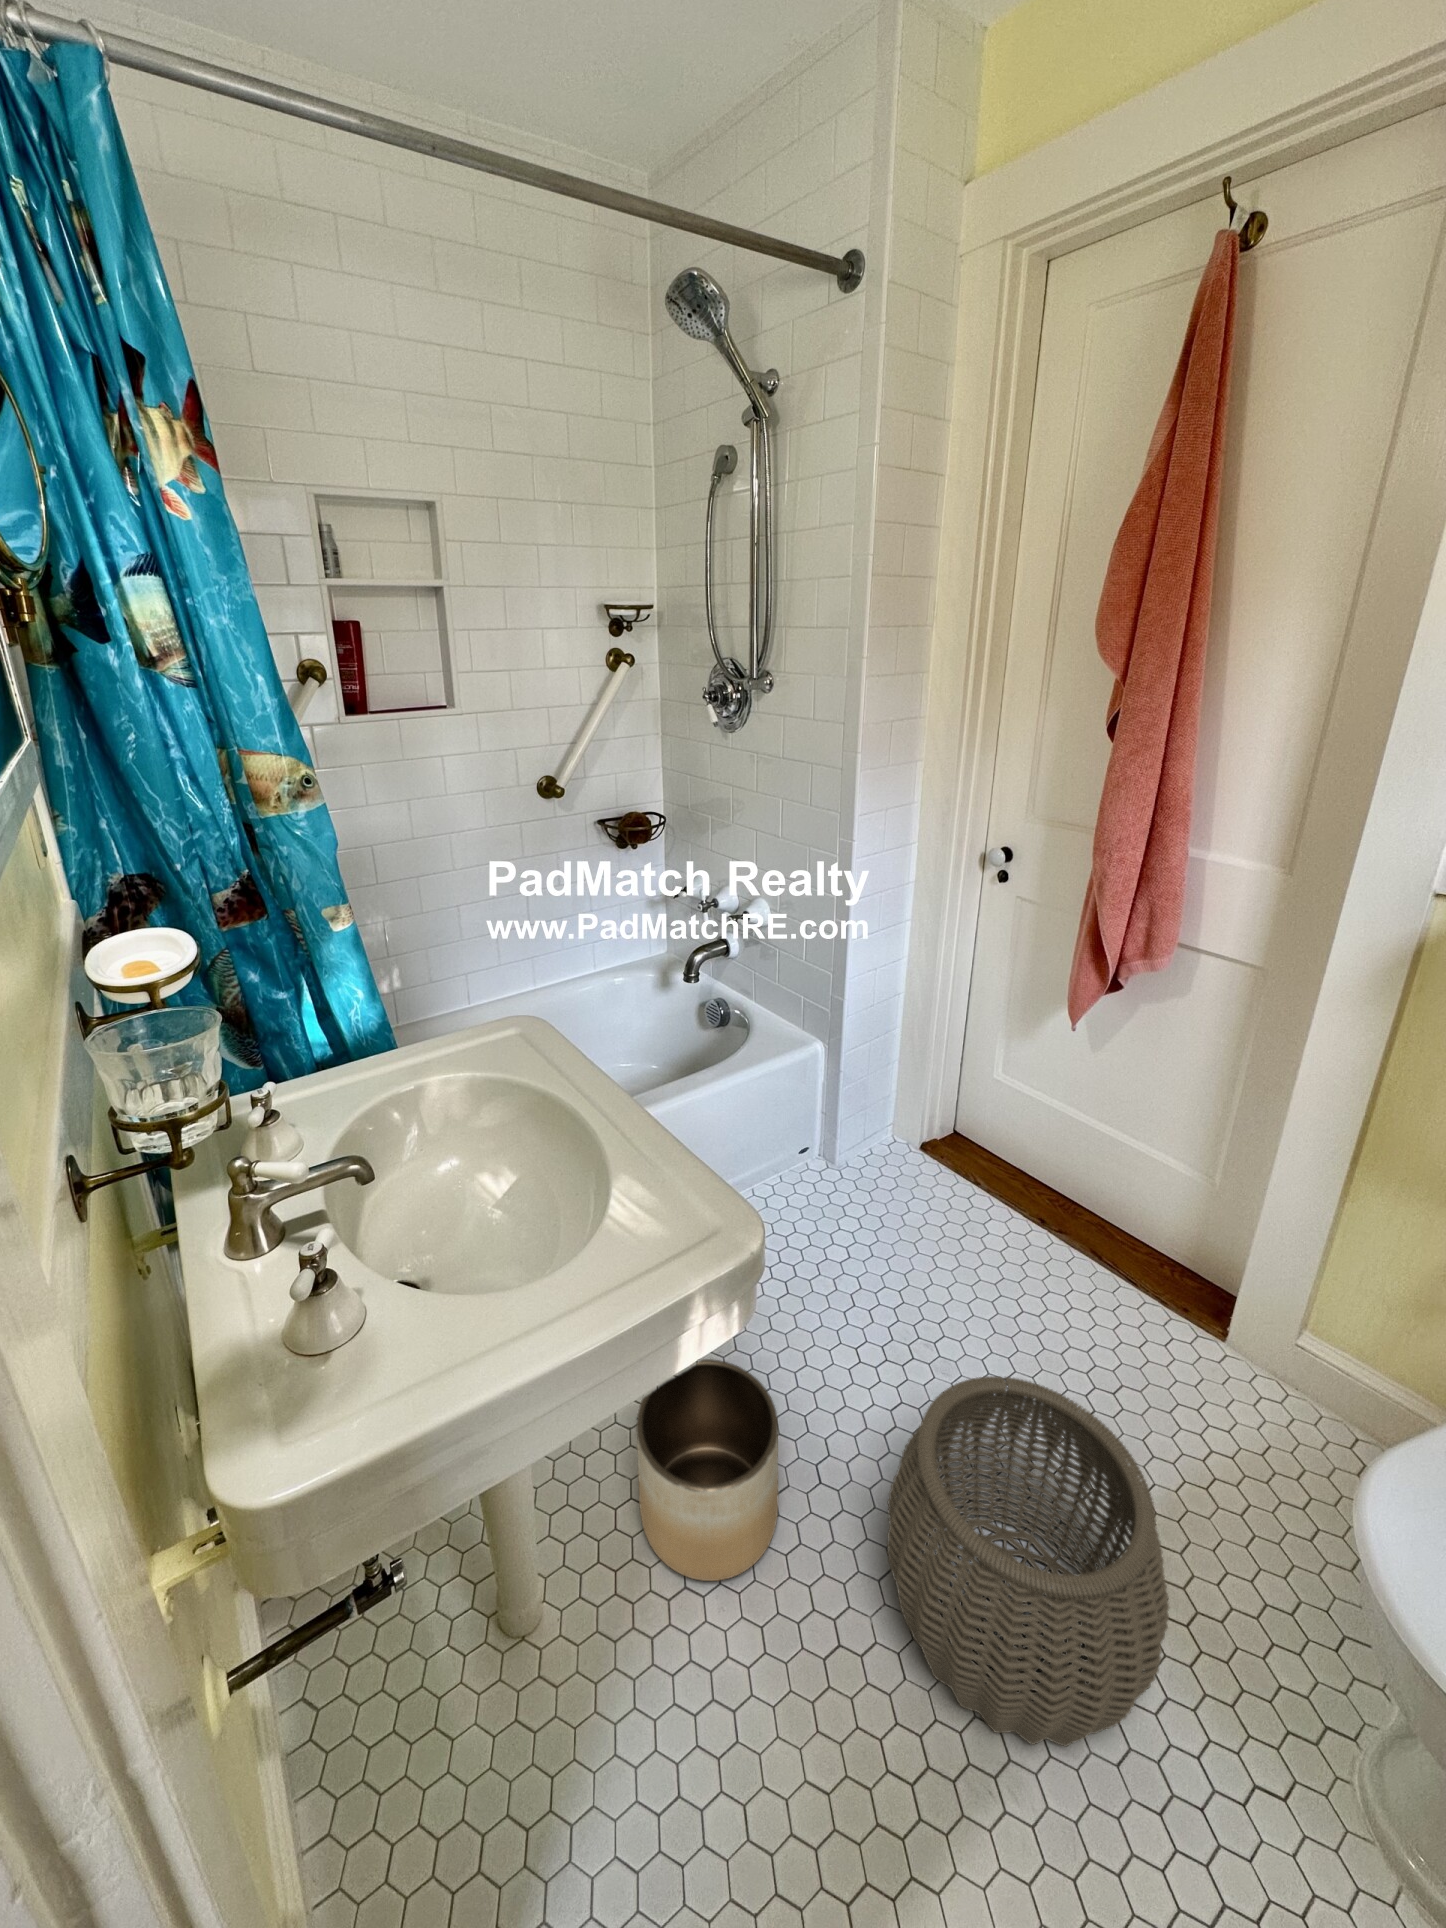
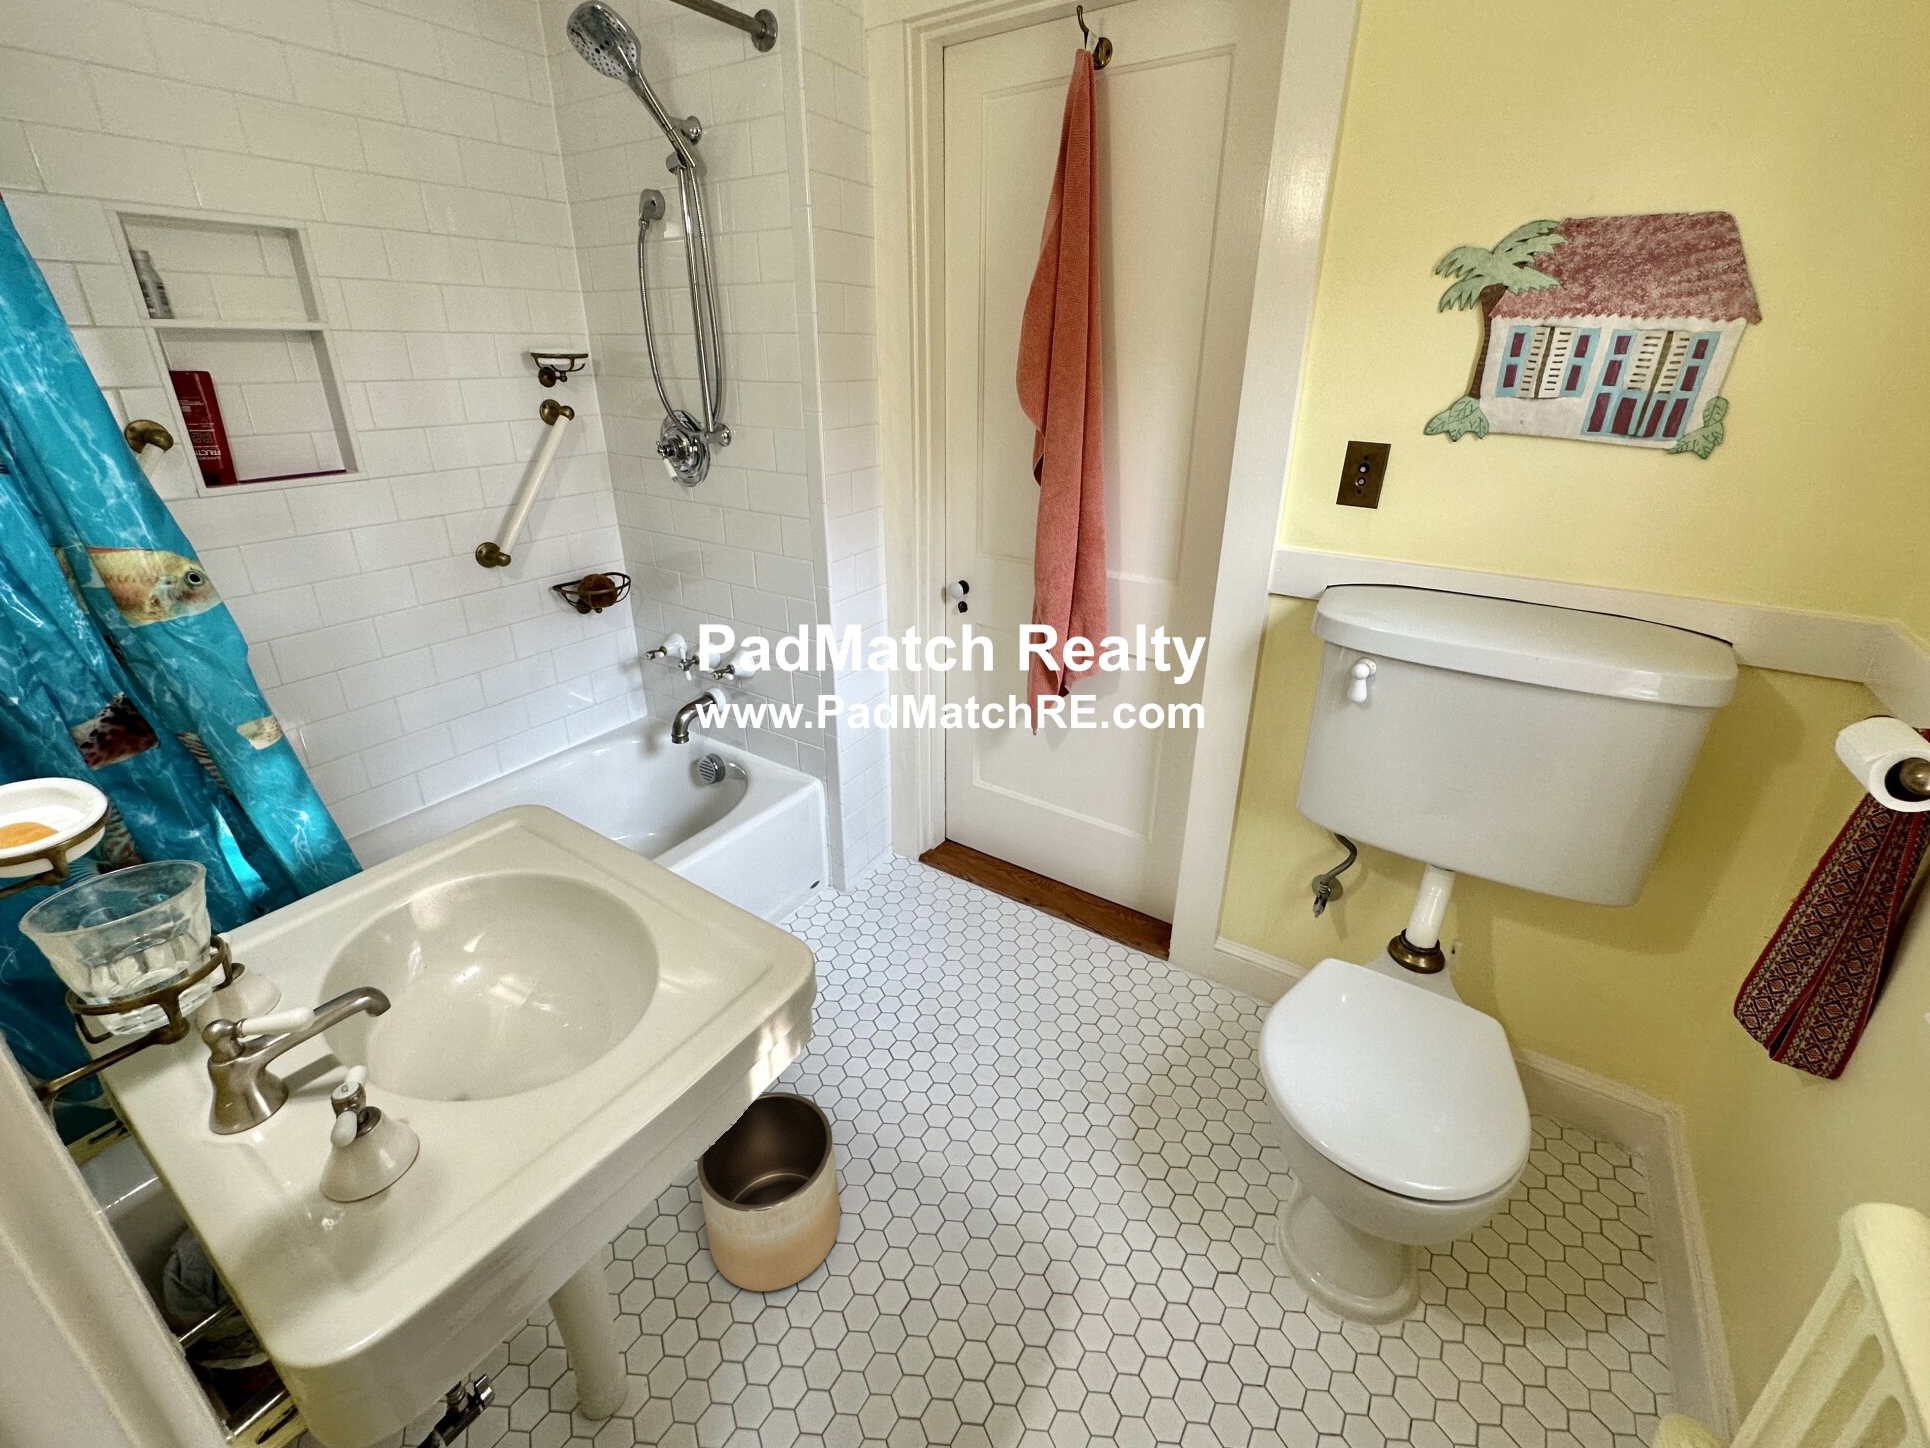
woven basket: present [887,1376,1169,1747] -> none [933,1029,1145,1306]

